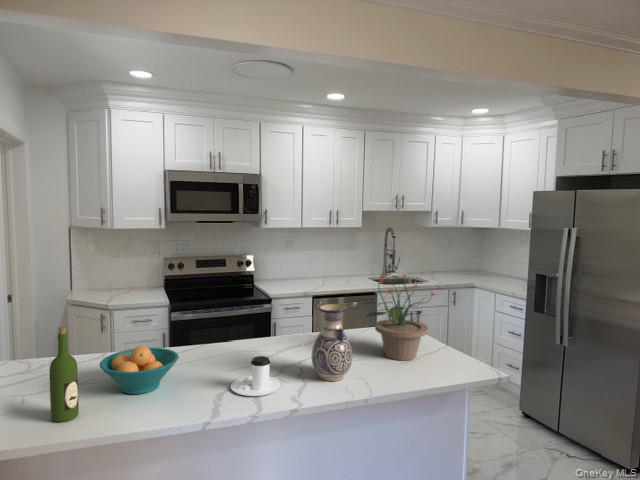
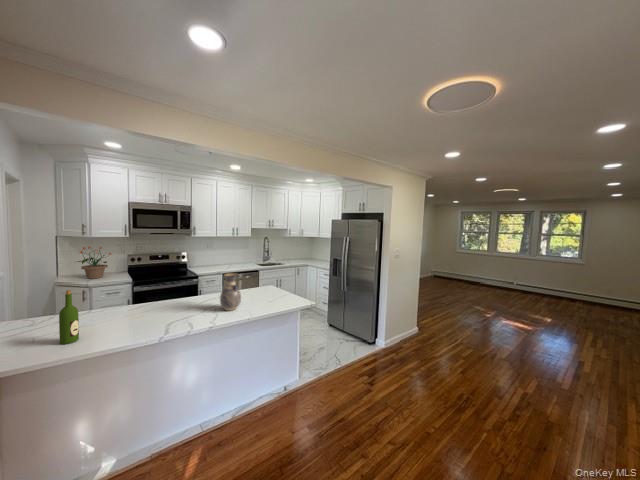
potted plant: present [366,273,434,360] -> present [78,246,111,279]
fruit bowl: present [99,346,179,394] -> none [91,300,143,327]
coffee cup: present [231,356,282,396] -> none [175,301,204,321]

